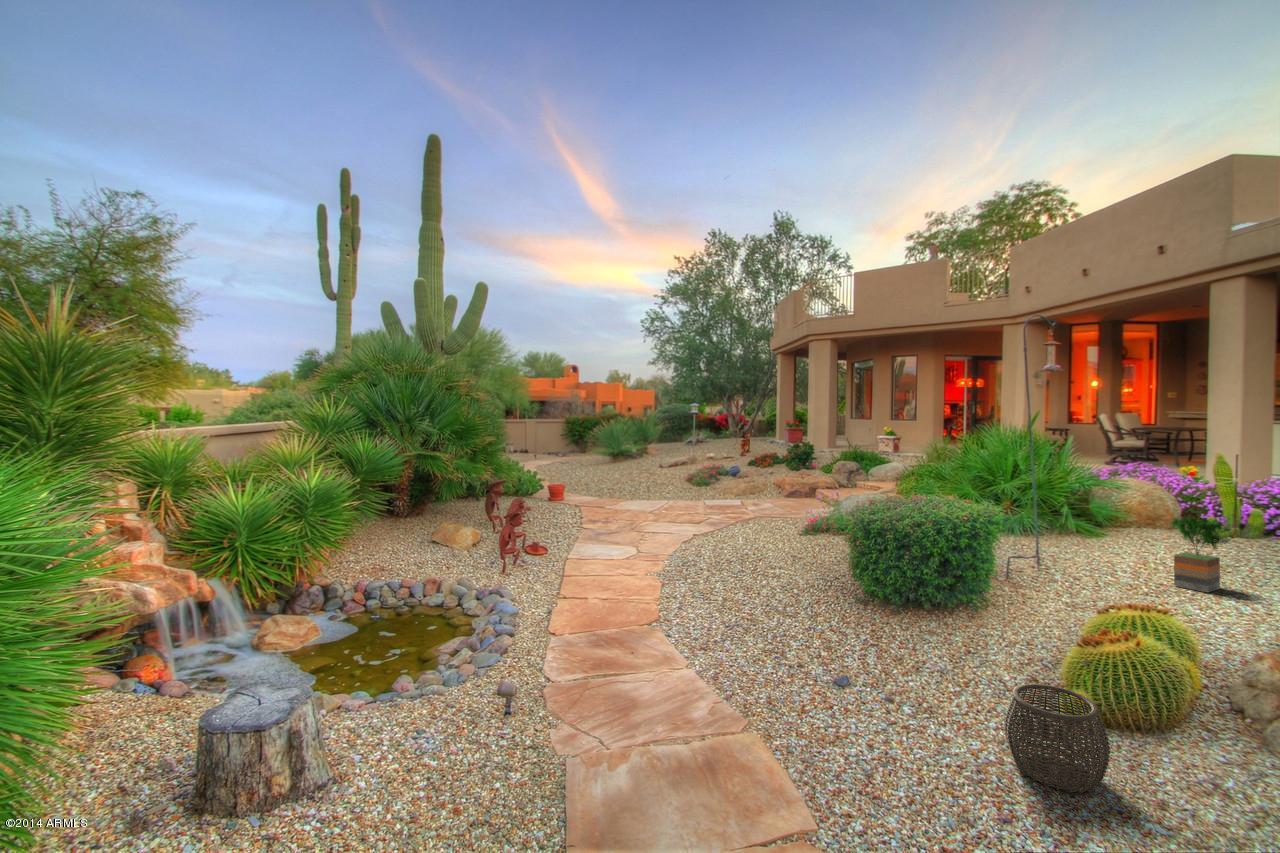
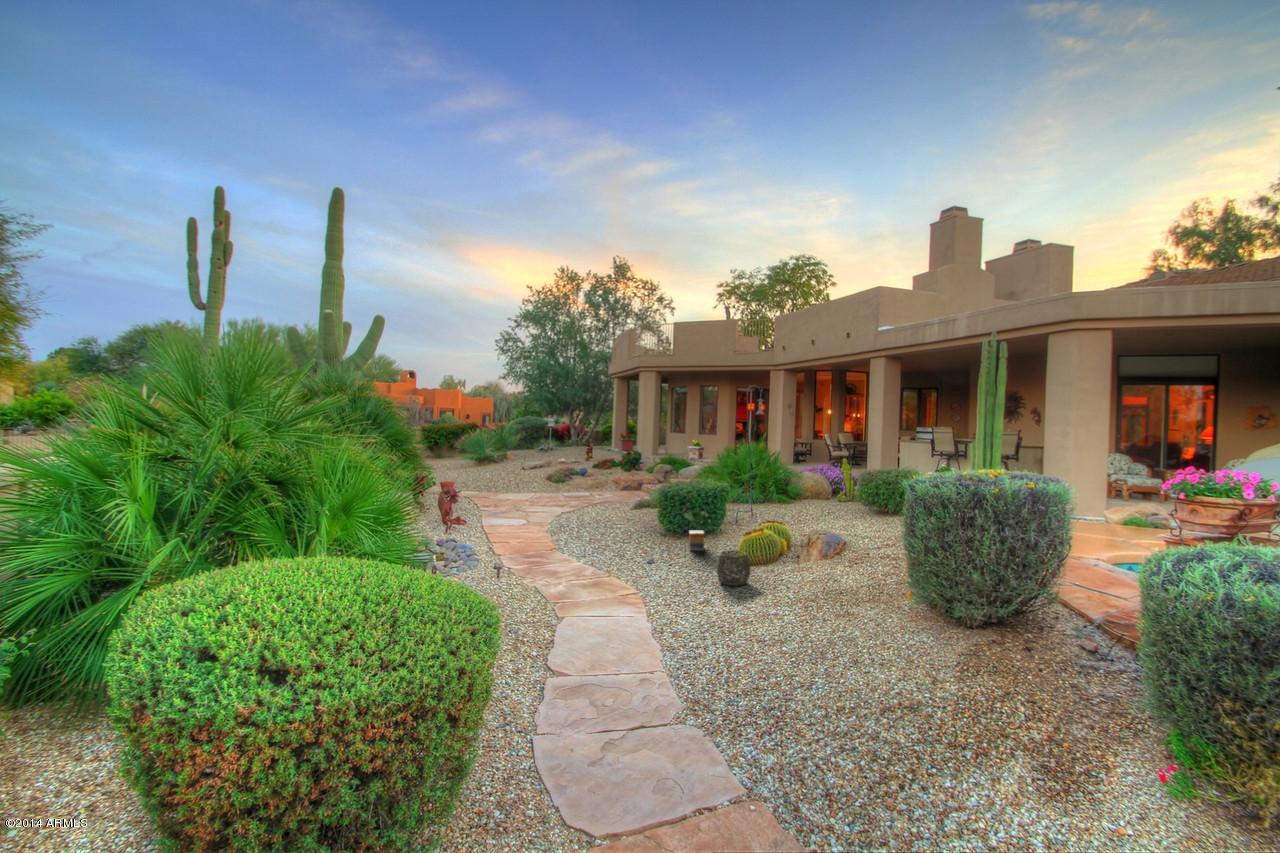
potted tree: present [1170,517,1230,592] -> present [685,511,710,551]

